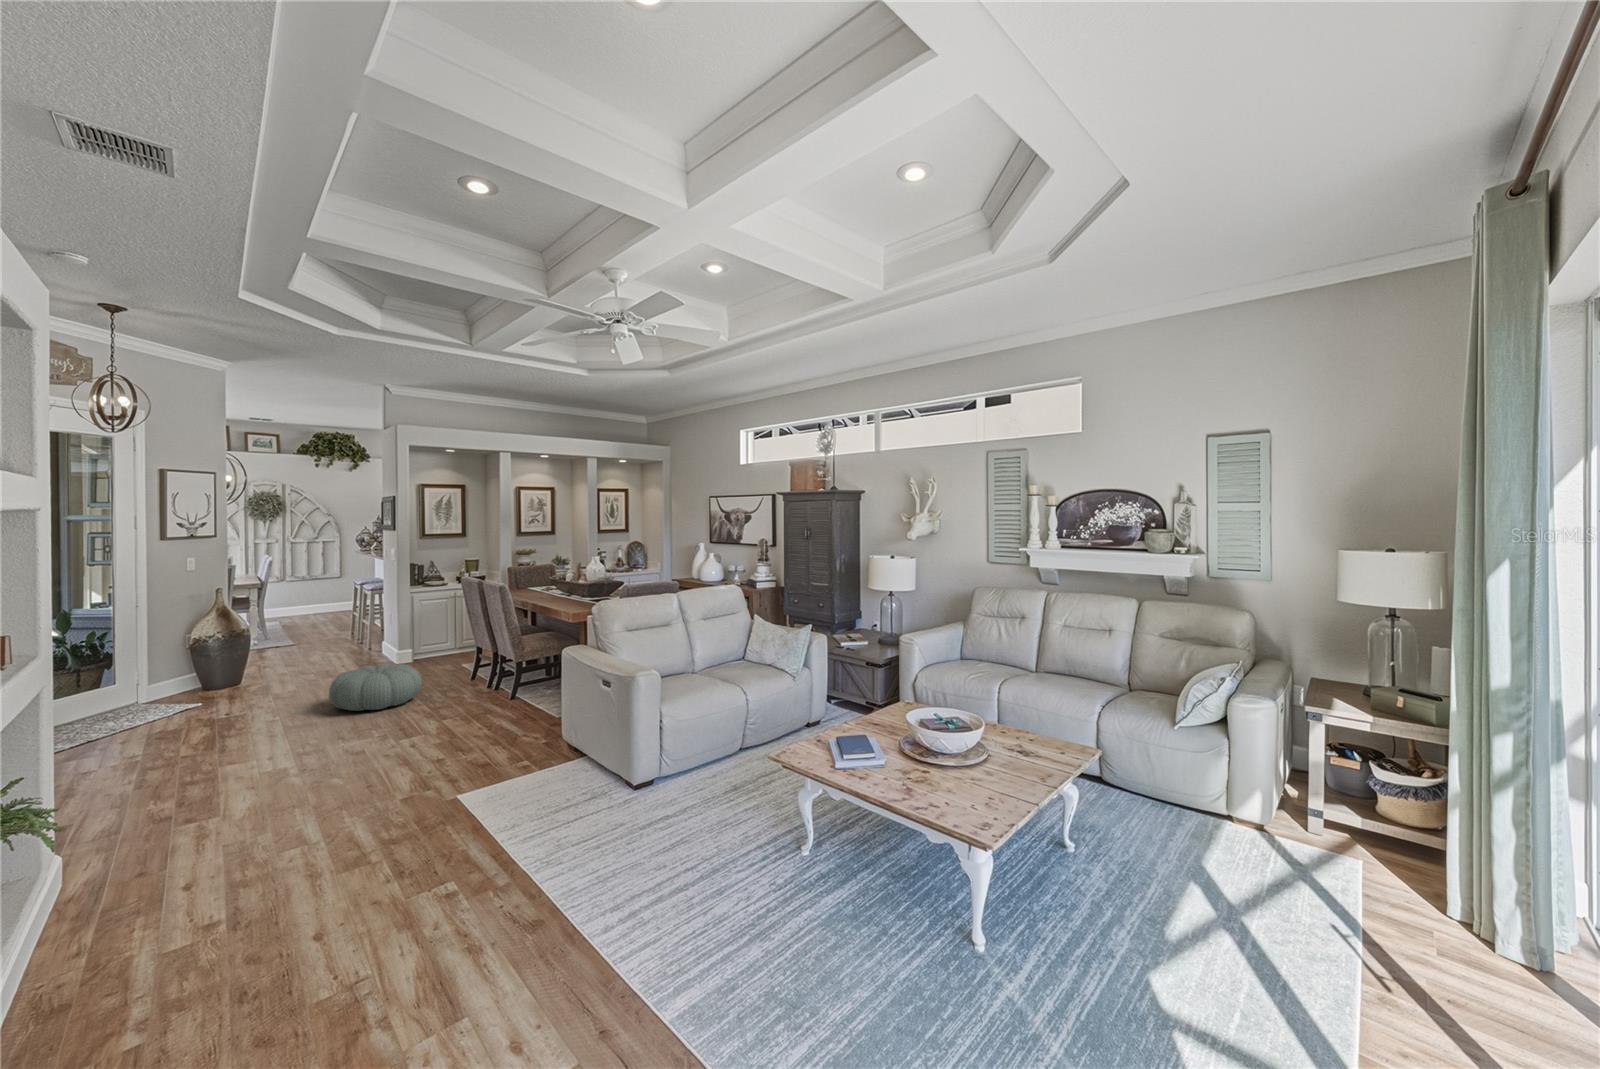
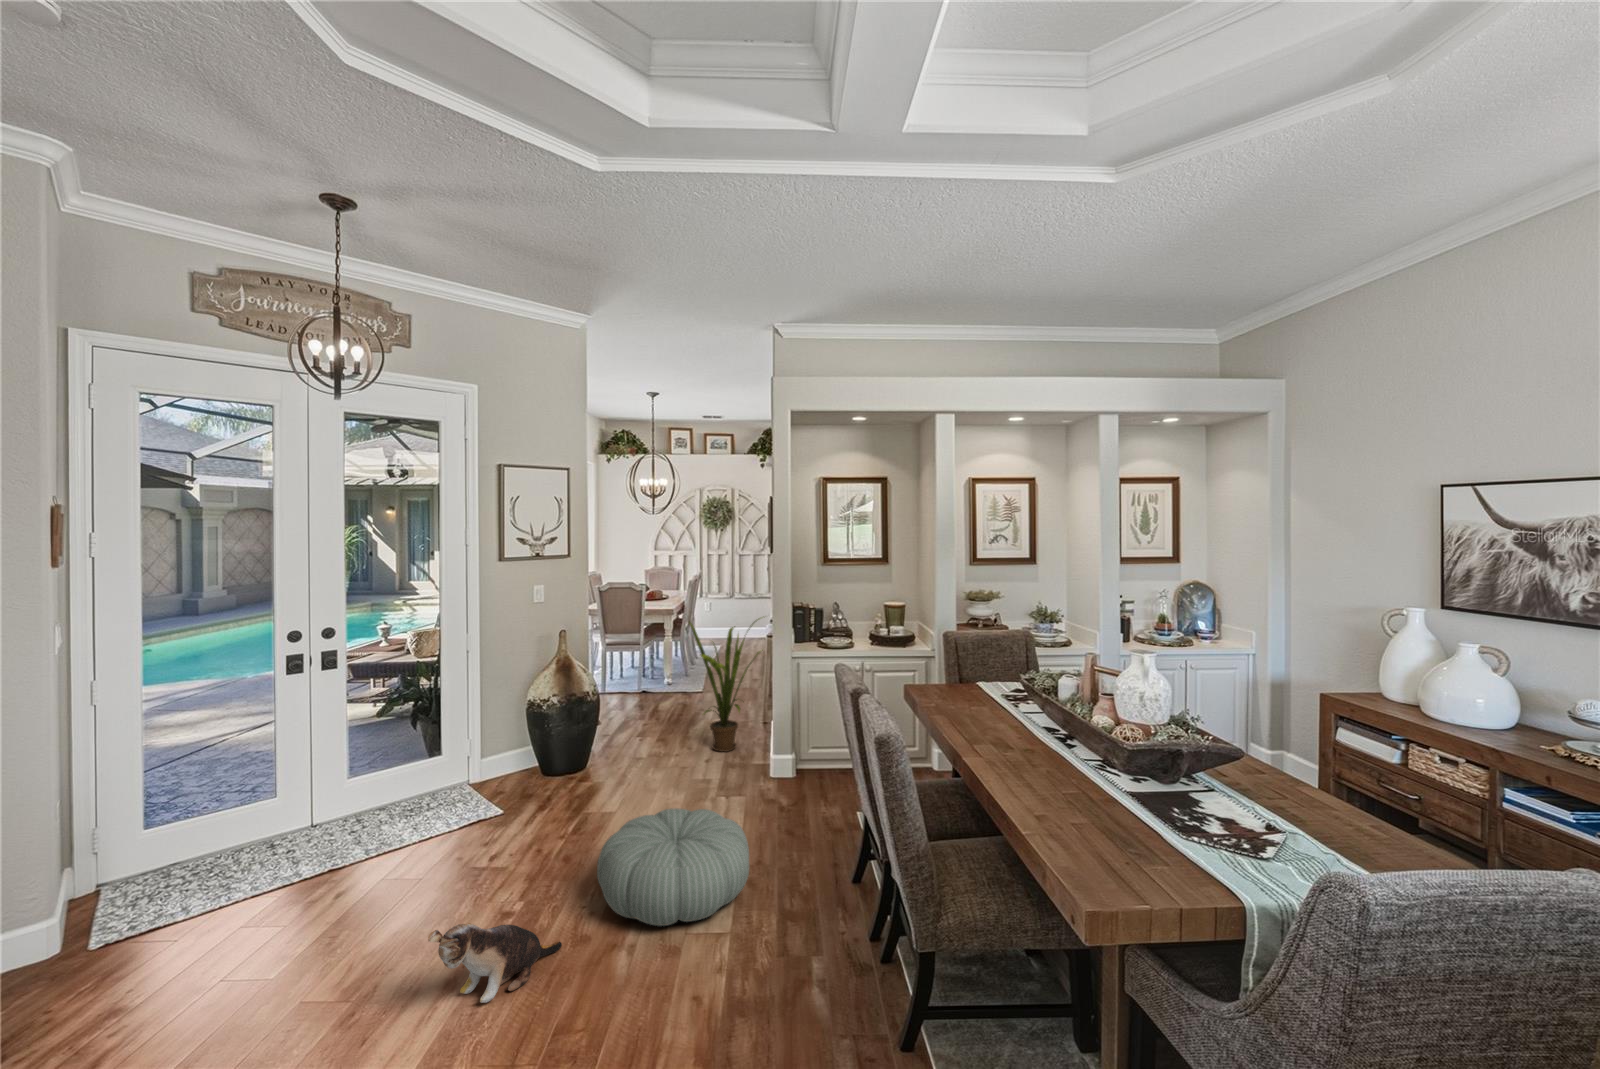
house plant: none [322,572,384,664] -> present [689,618,763,752]
plush toy: none [274,703,328,740] -> present [428,923,562,1003]

